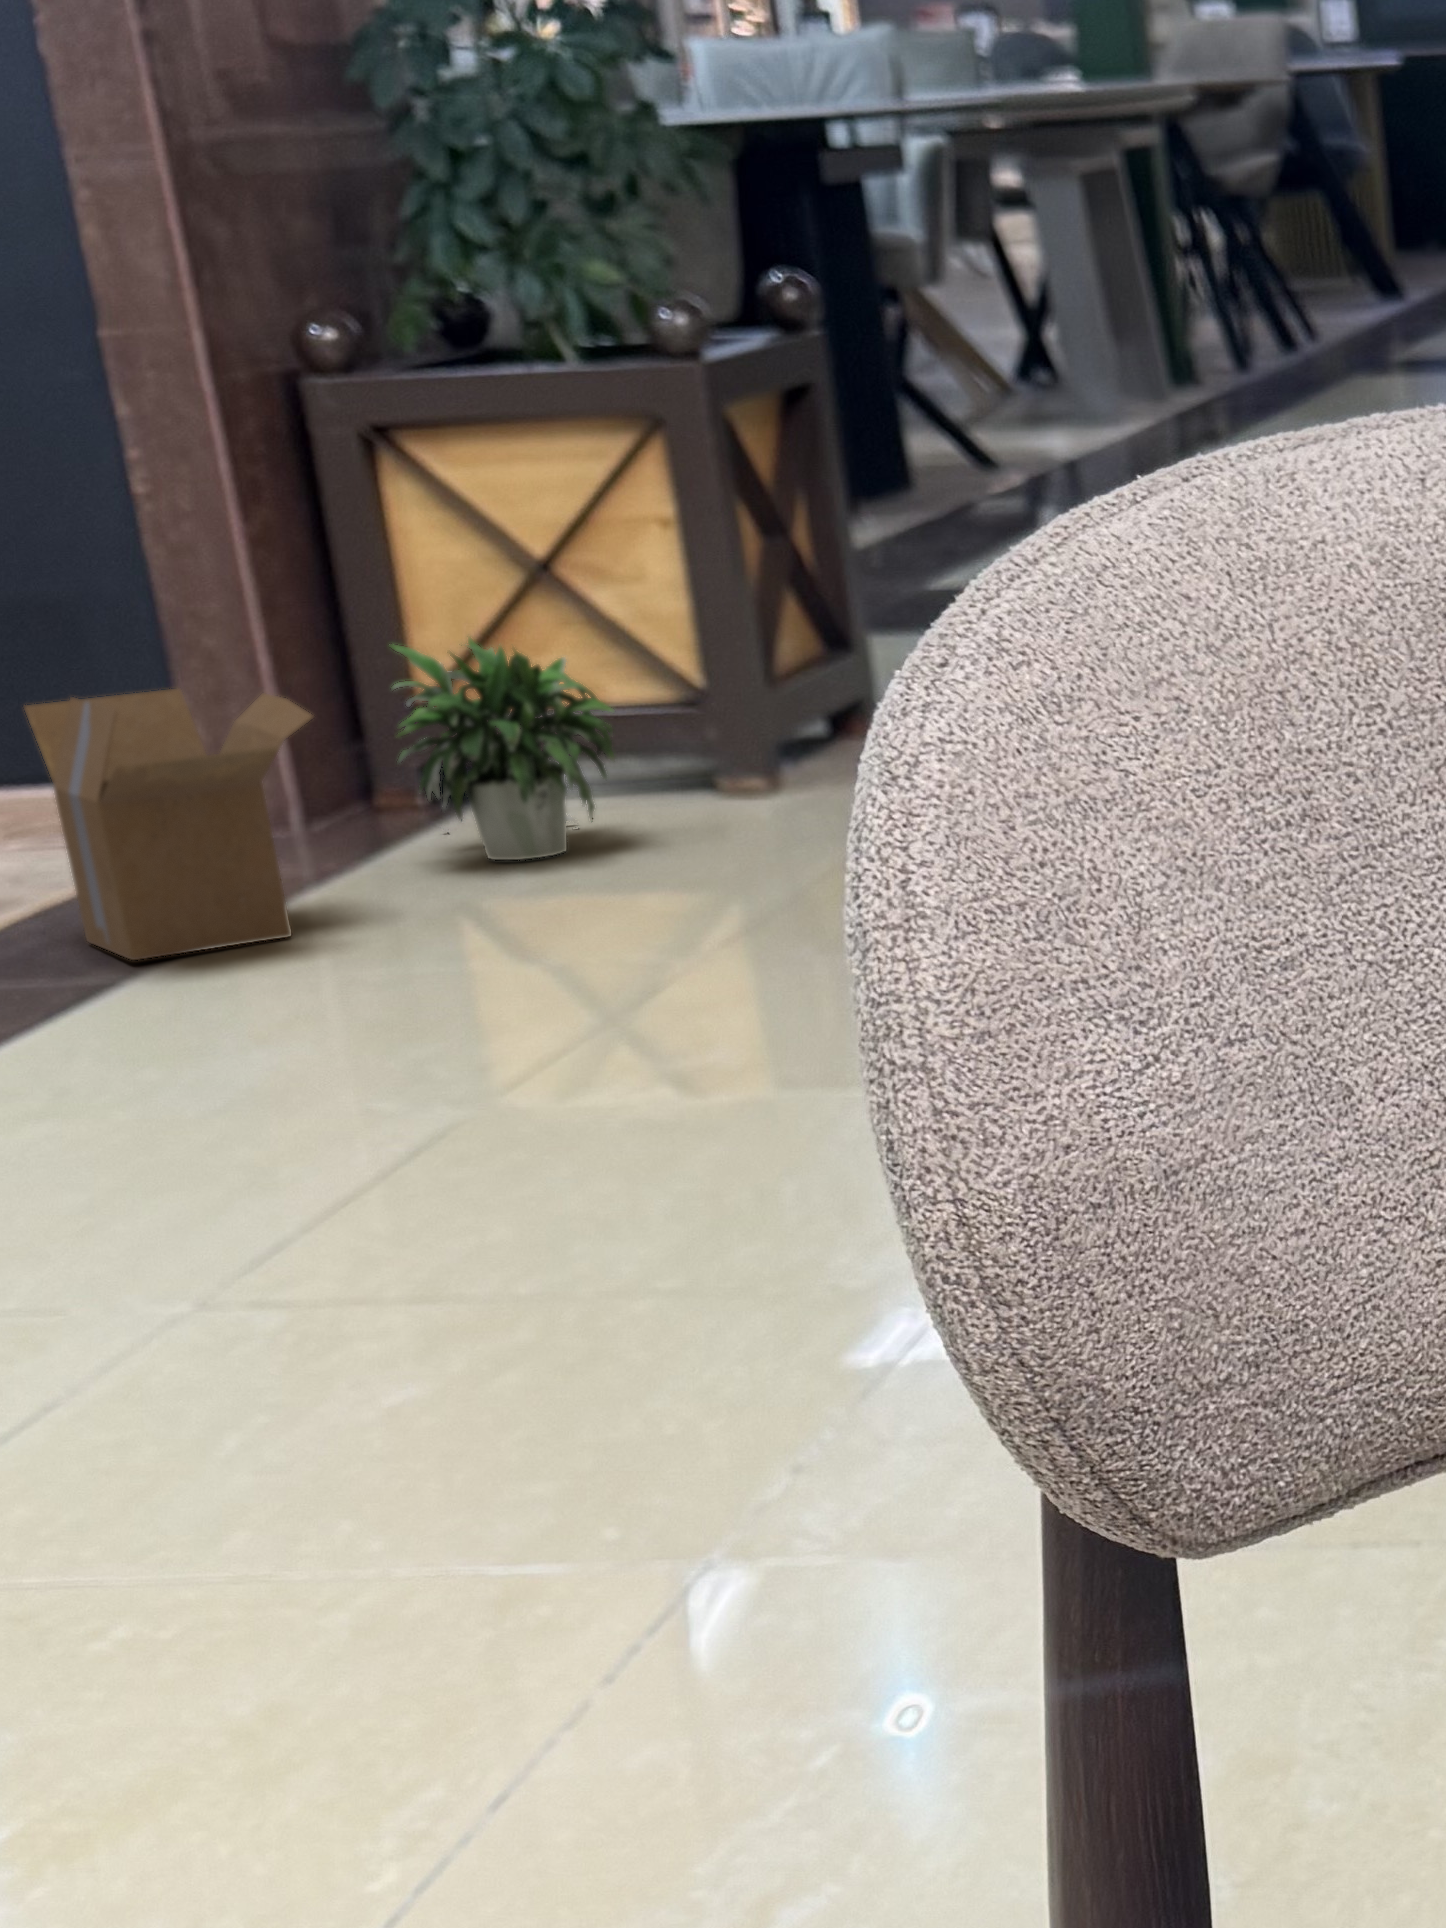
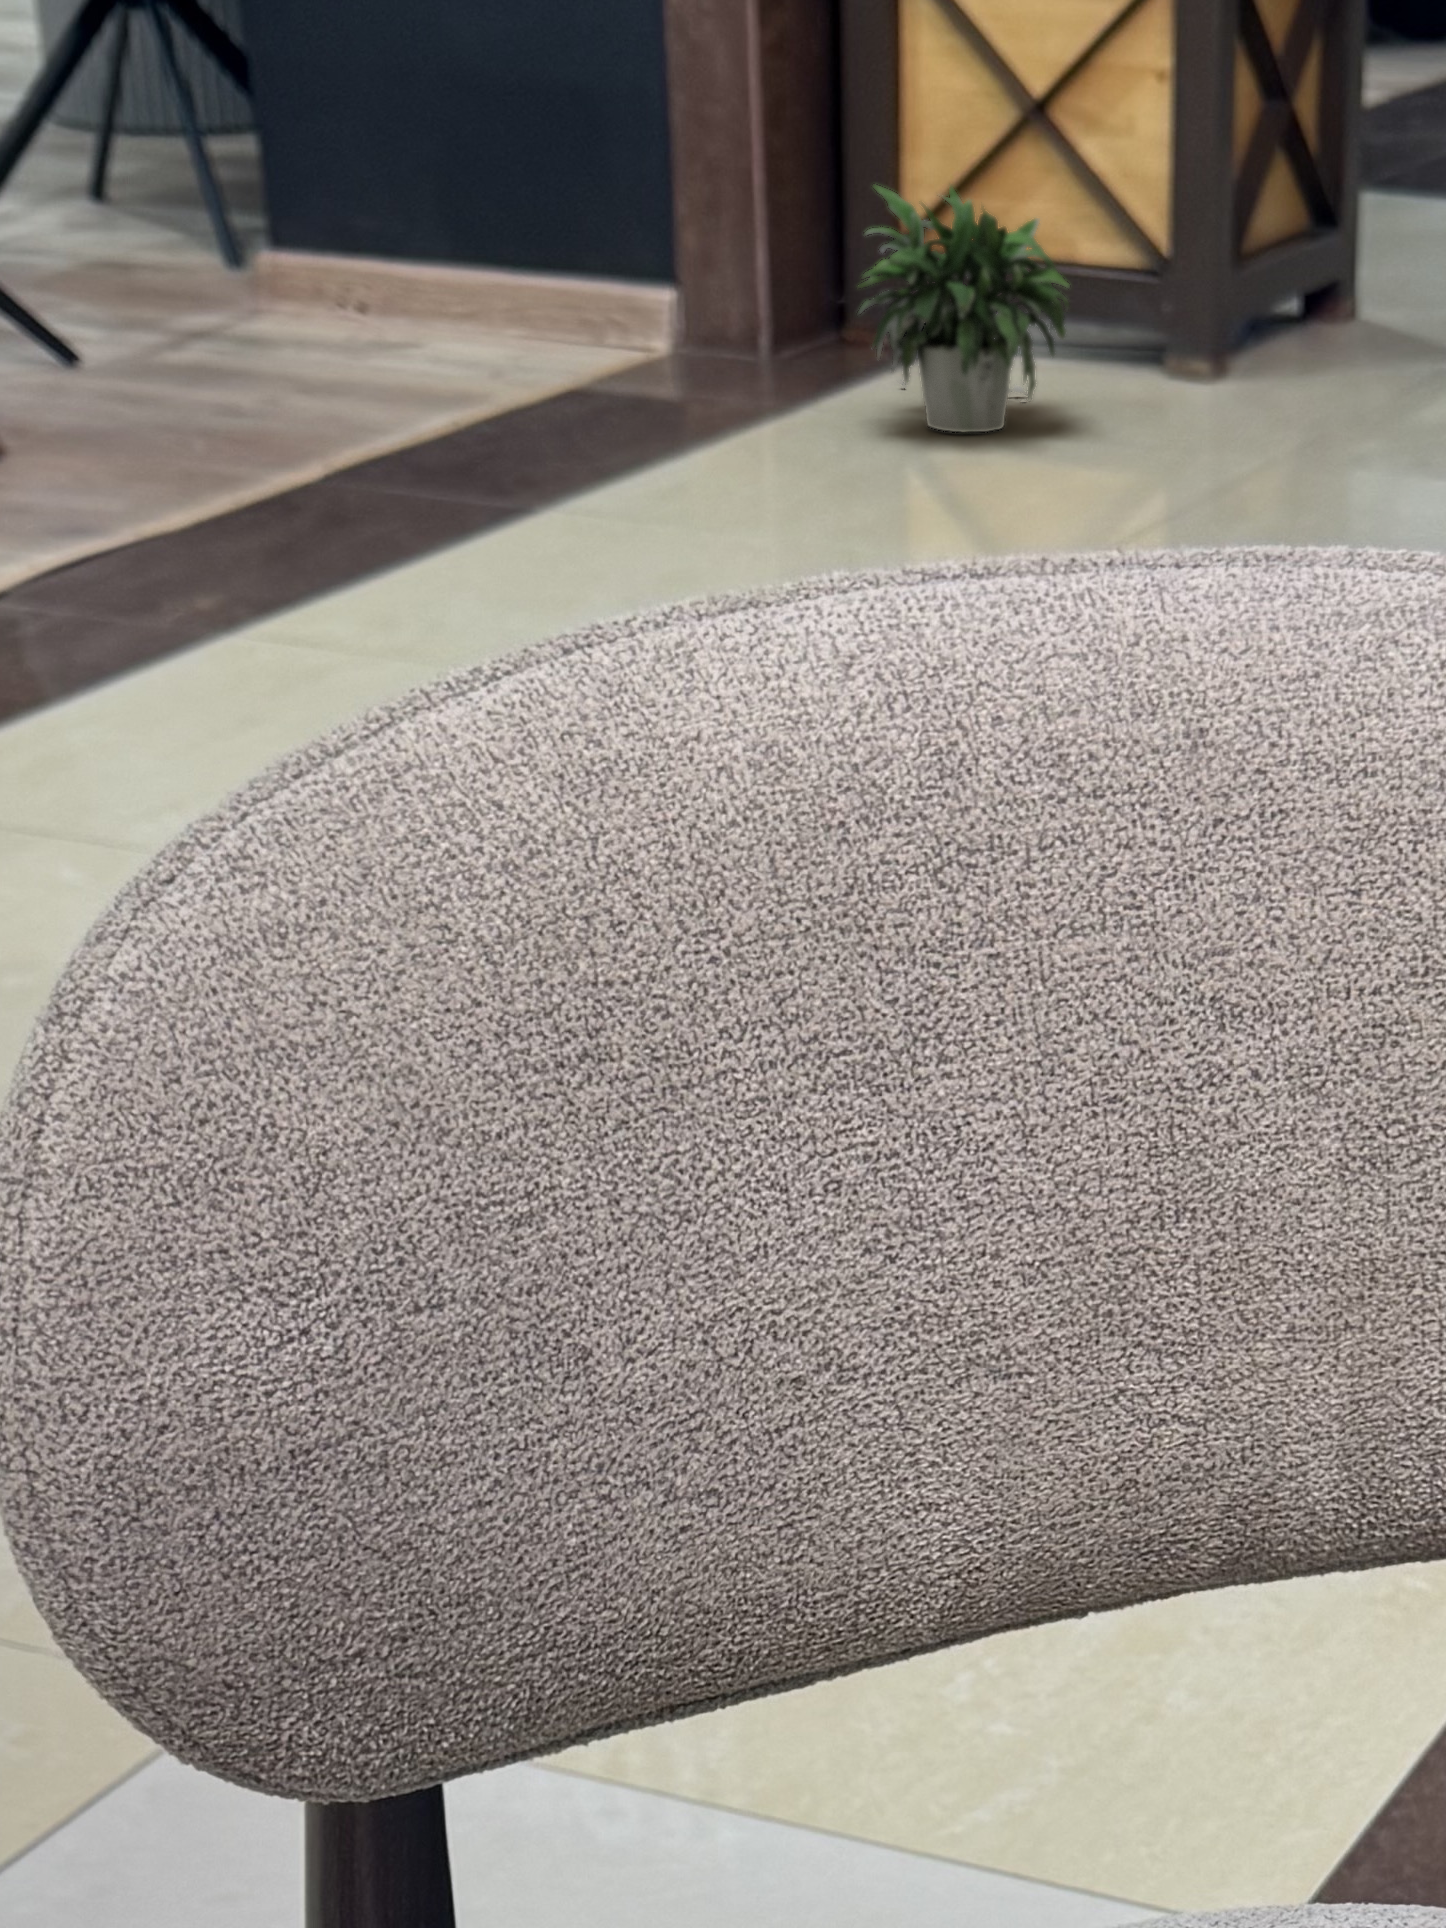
cardboard box: present [24,689,313,960] -> none [515,213,771,495]

